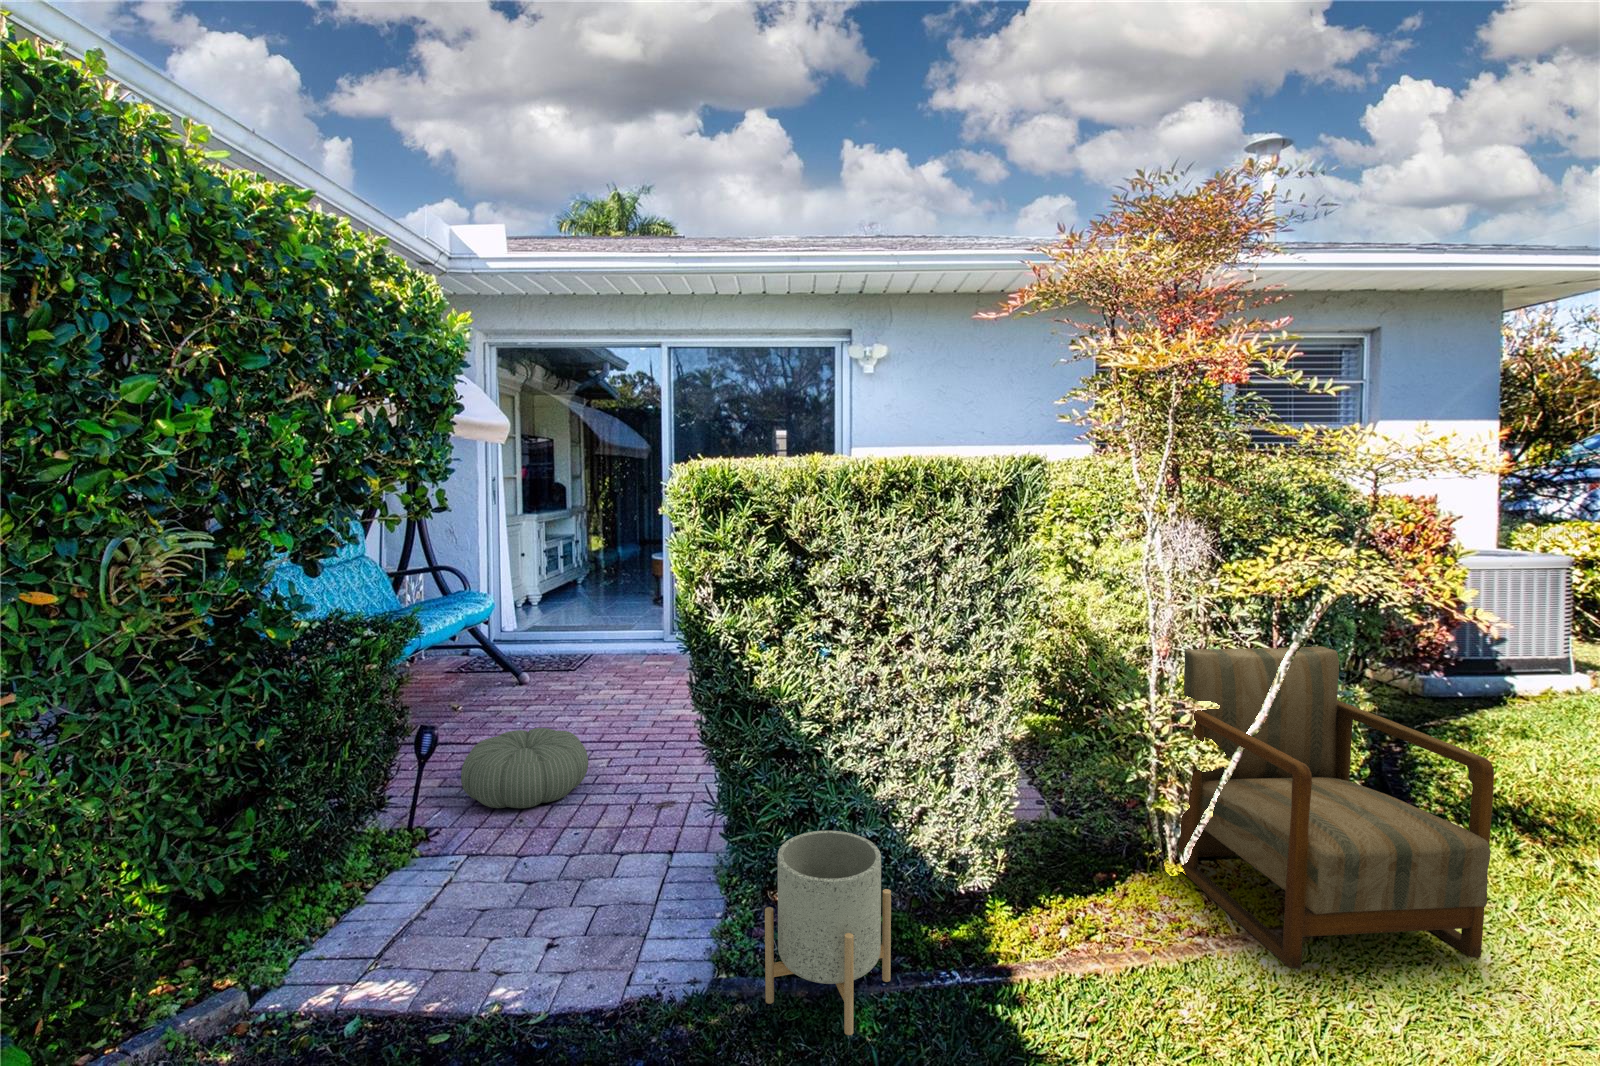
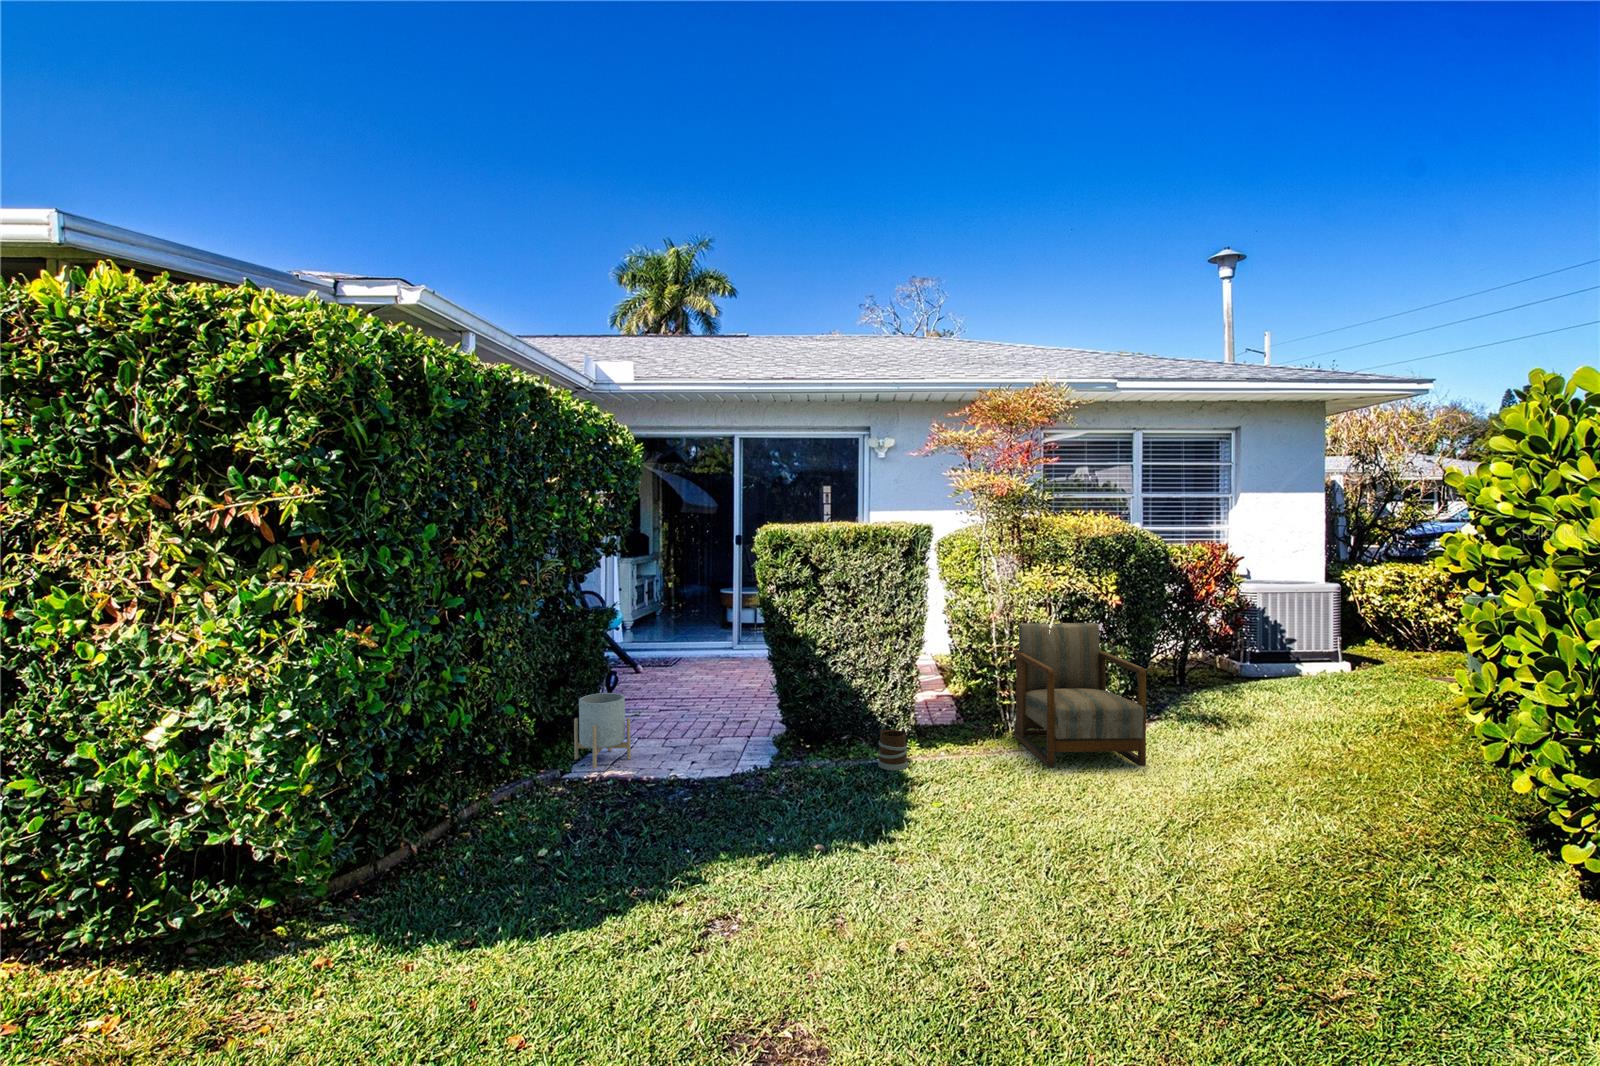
pouf: present [461,728,588,808] -> none [632,679,701,719]
planter: present [765,831,891,1035] -> present [574,693,631,768]
wooden bucket: none [932,859,996,988] -> present [878,712,908,771]

